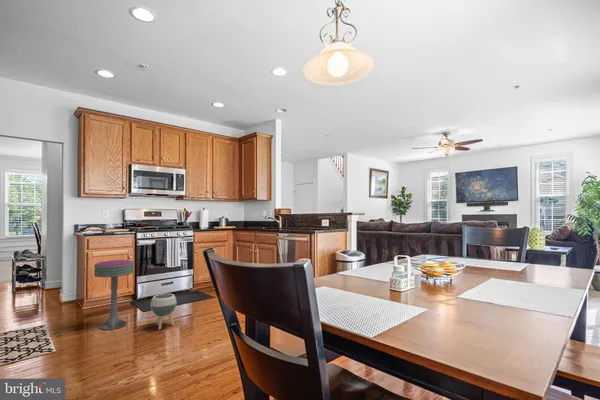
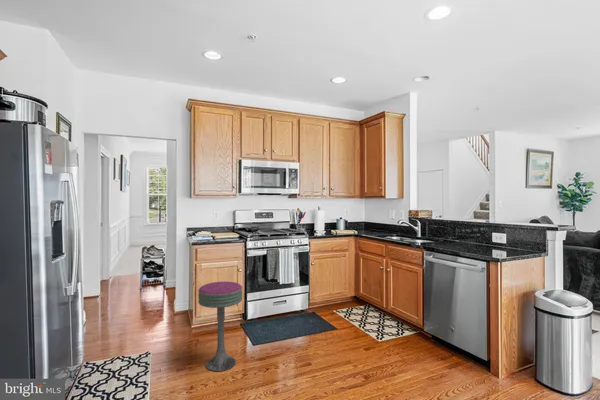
planter: present [151,294,177,330] -> none [262,332,294,383]

